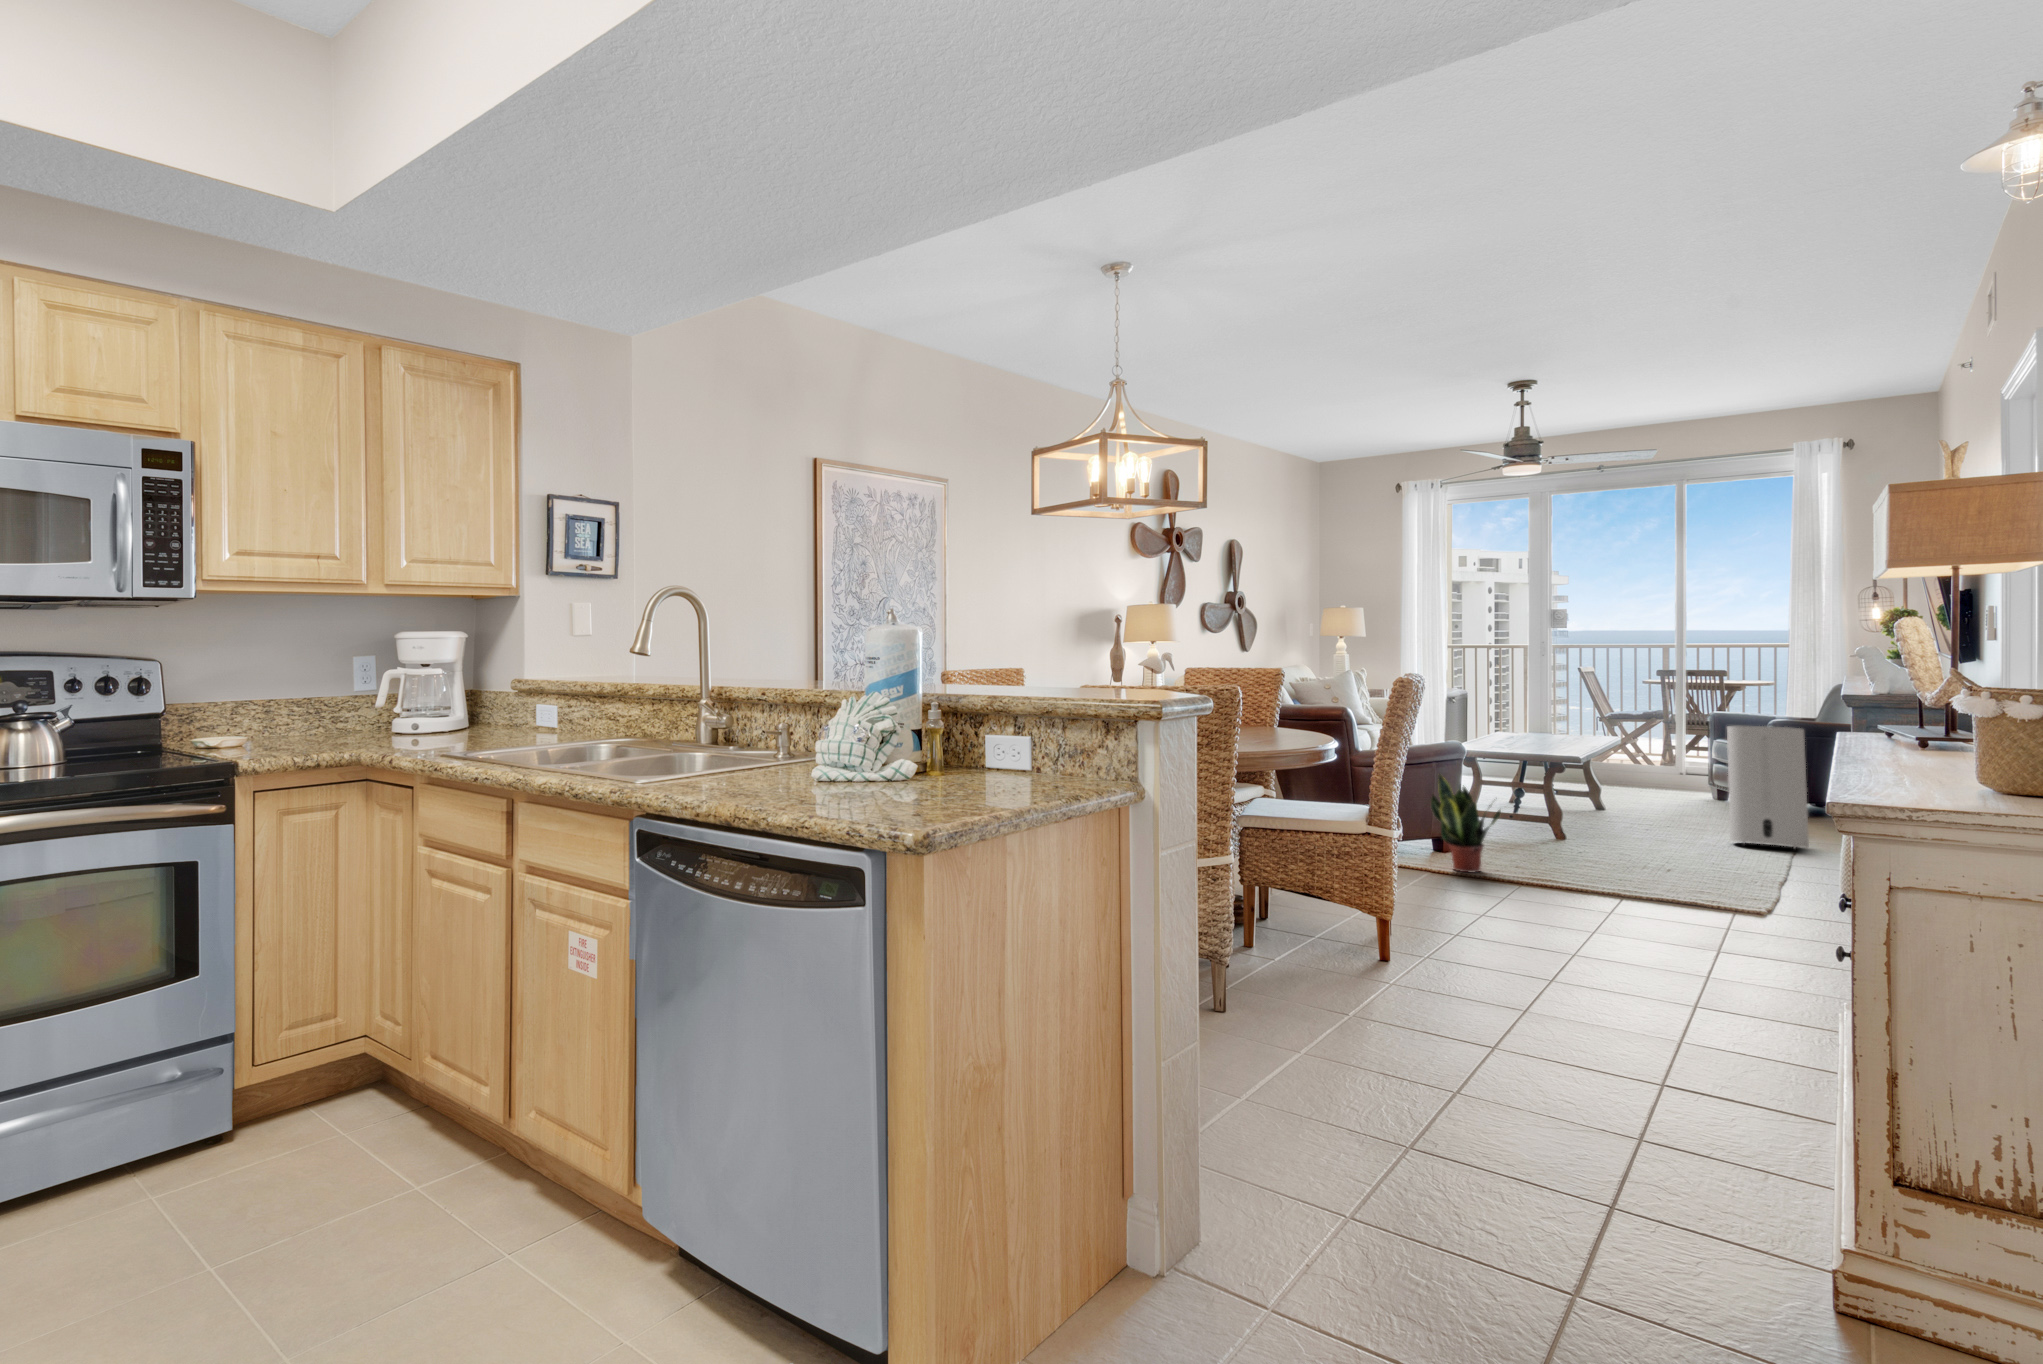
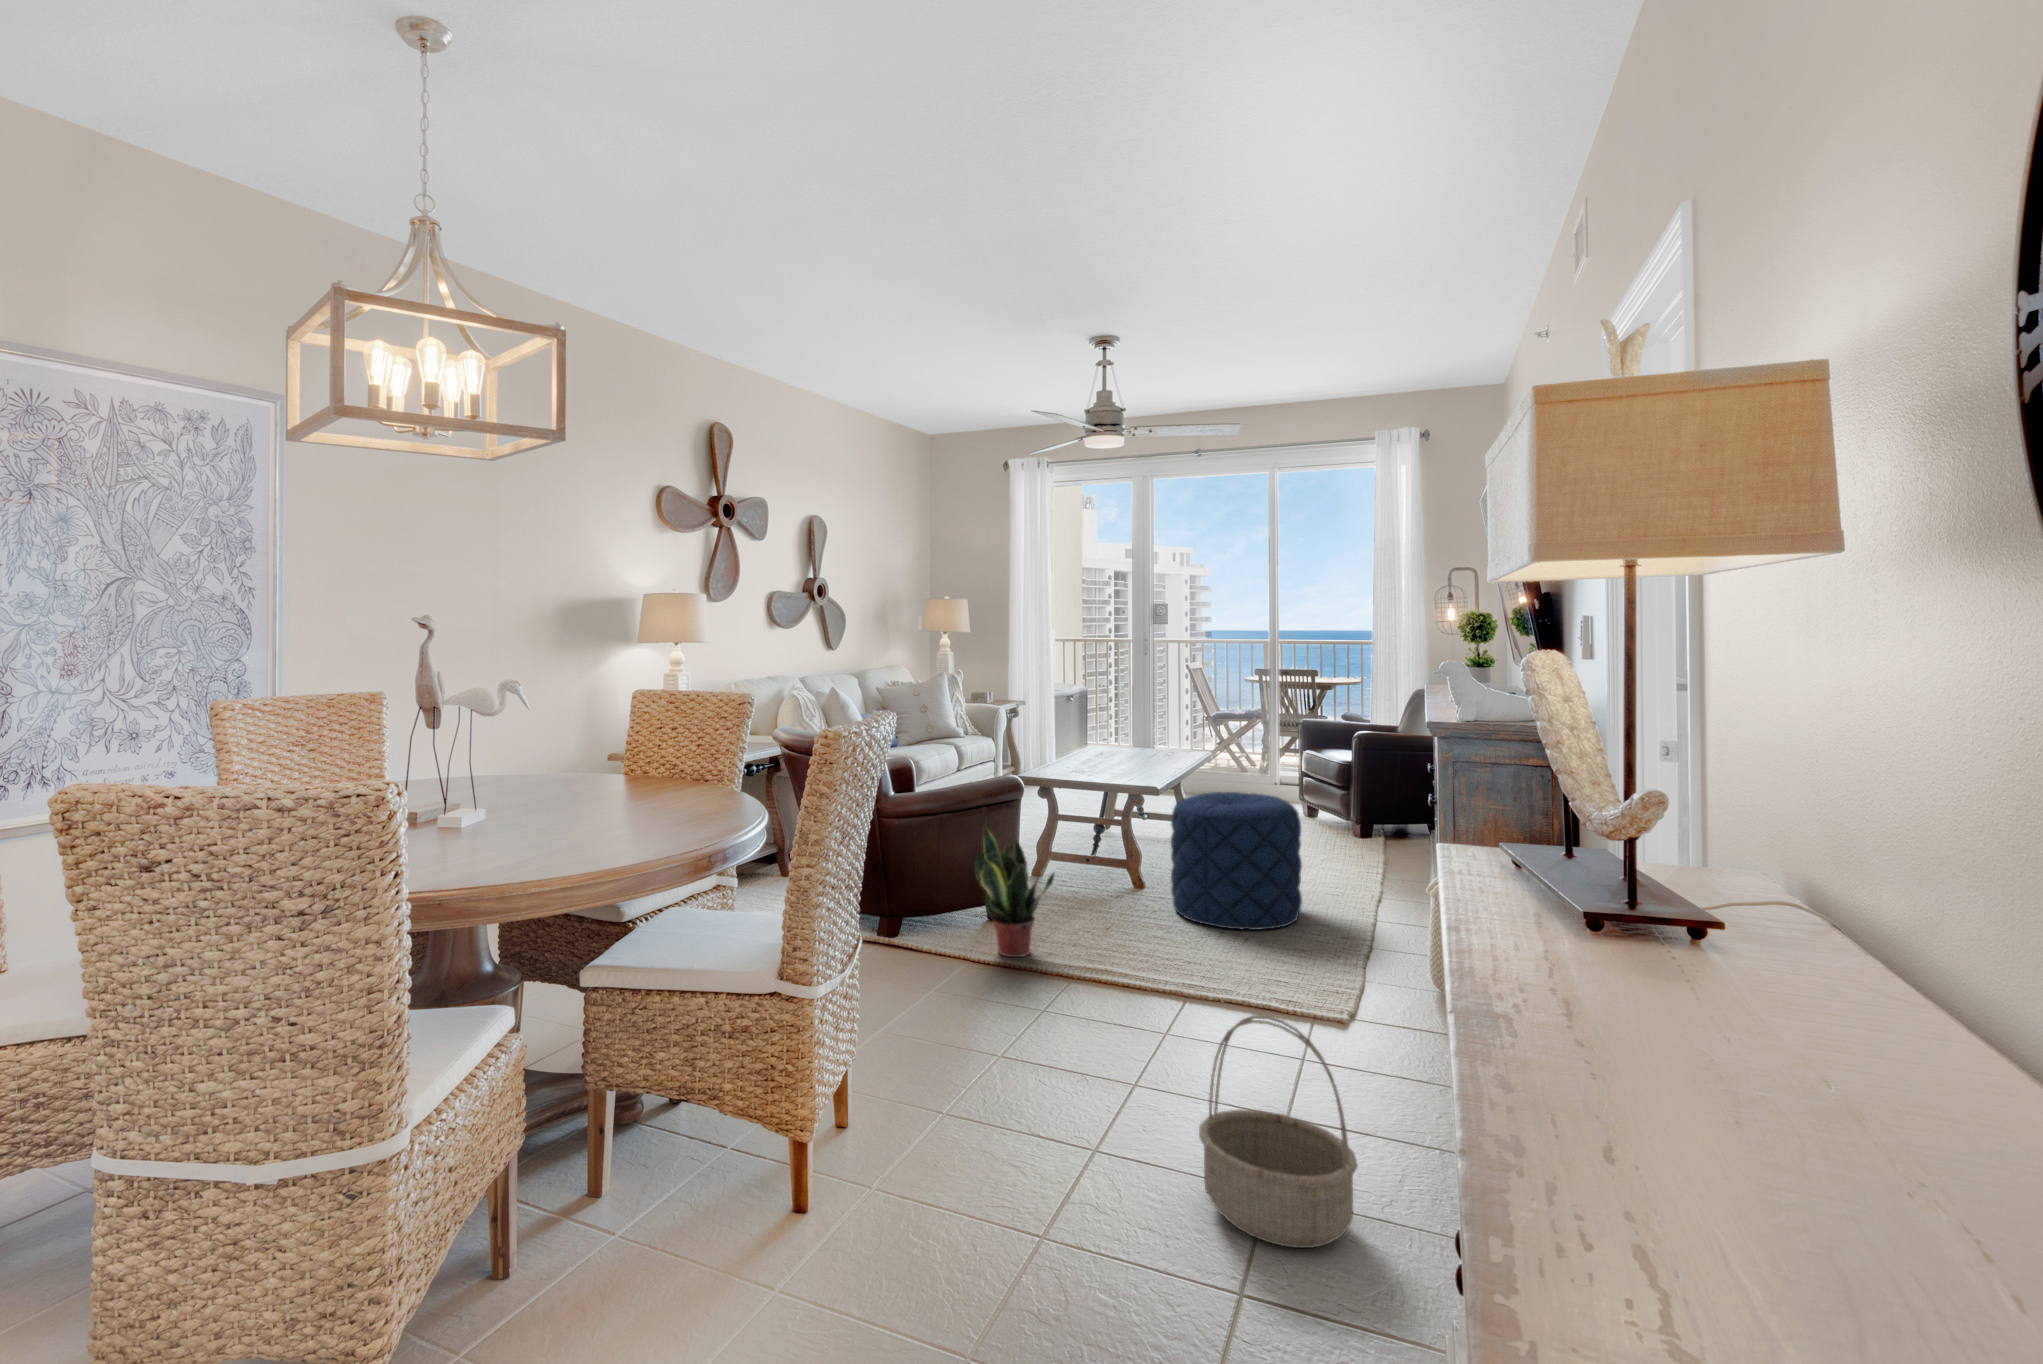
air purifier: present [1727,726,1809,849] -> none [1314,746,1392,889]
pouf: none [1594,760,1719,867] -> present [1171,792,1302,930]
basket: none [1655,859,1775,999] -> present [1199,1015,1358,1248]

